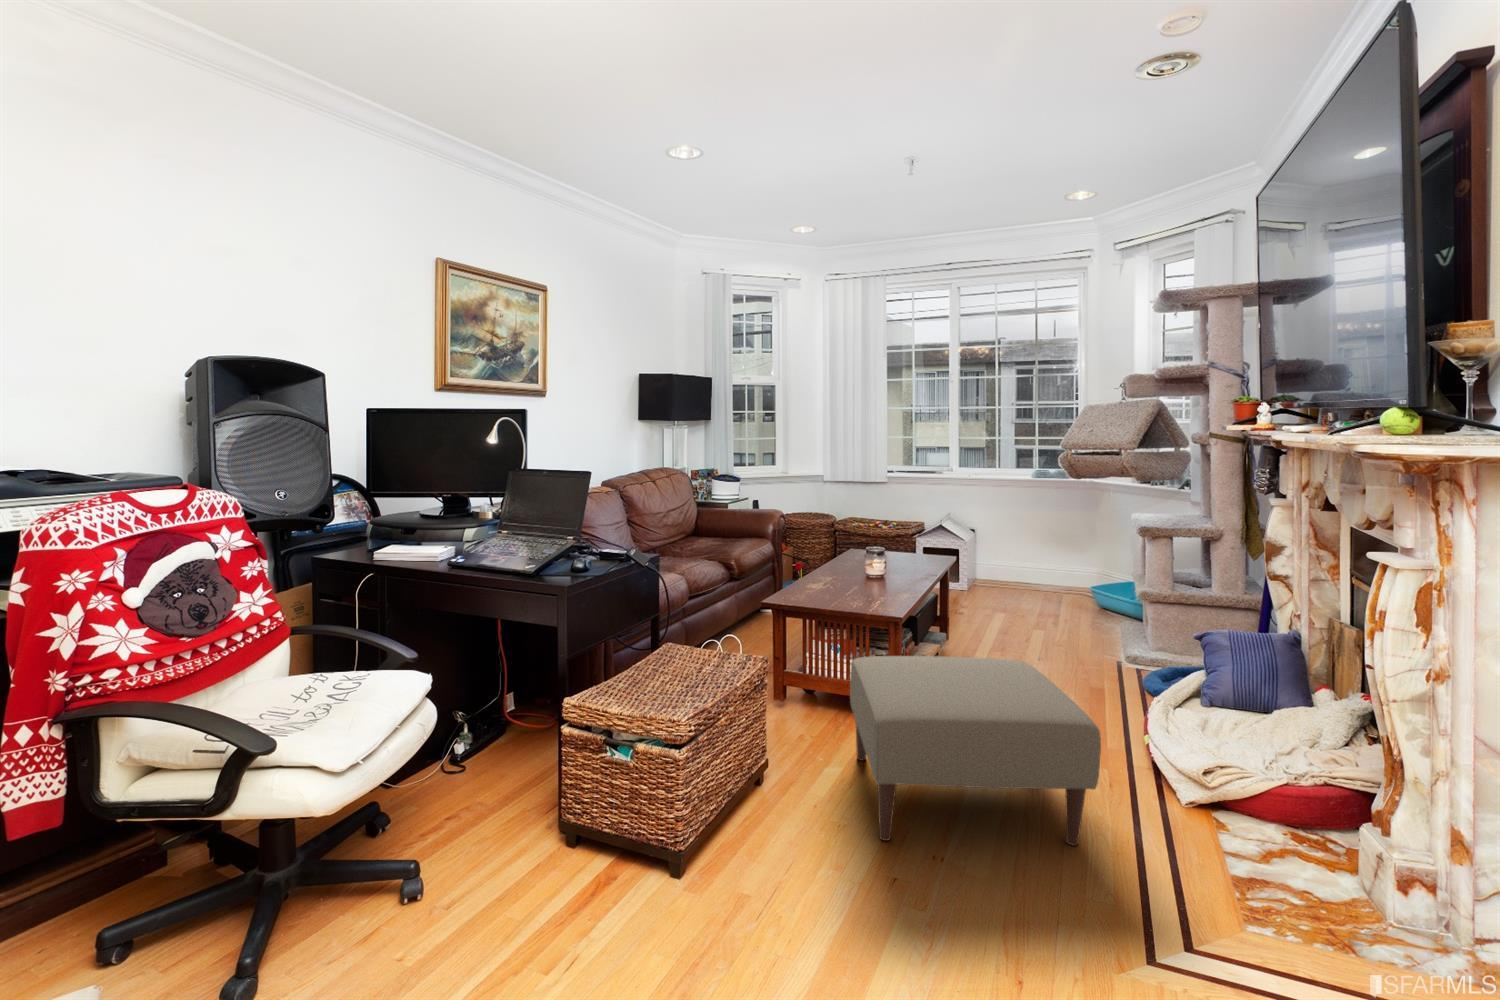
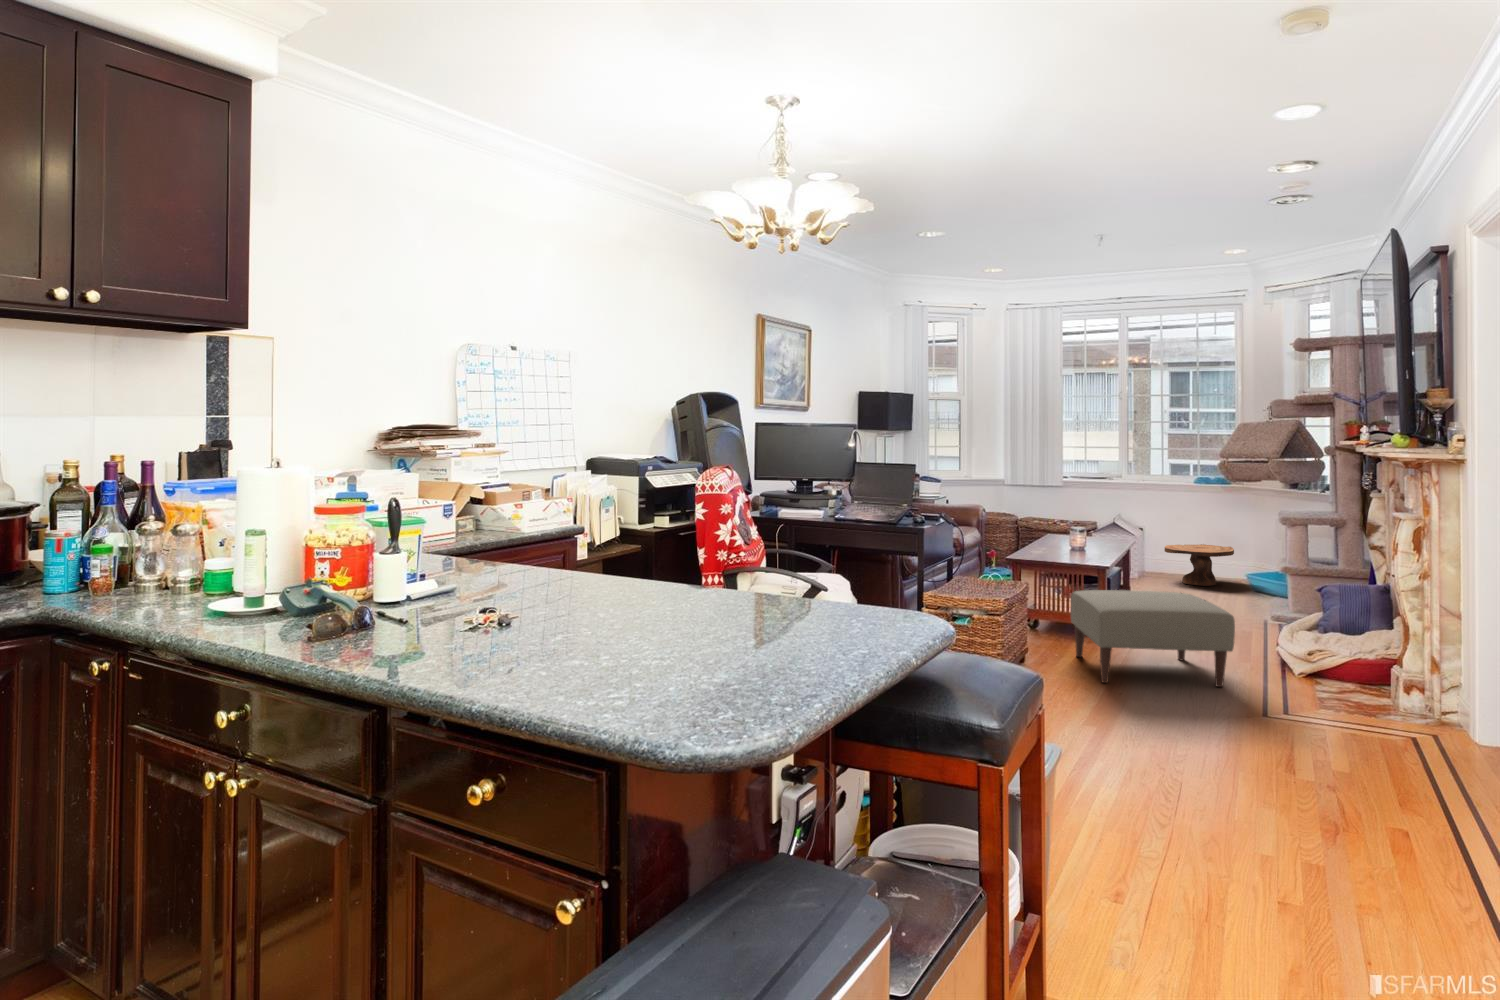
side table: none [999,548,1078,601] -> present [1165,544,1234,586]

